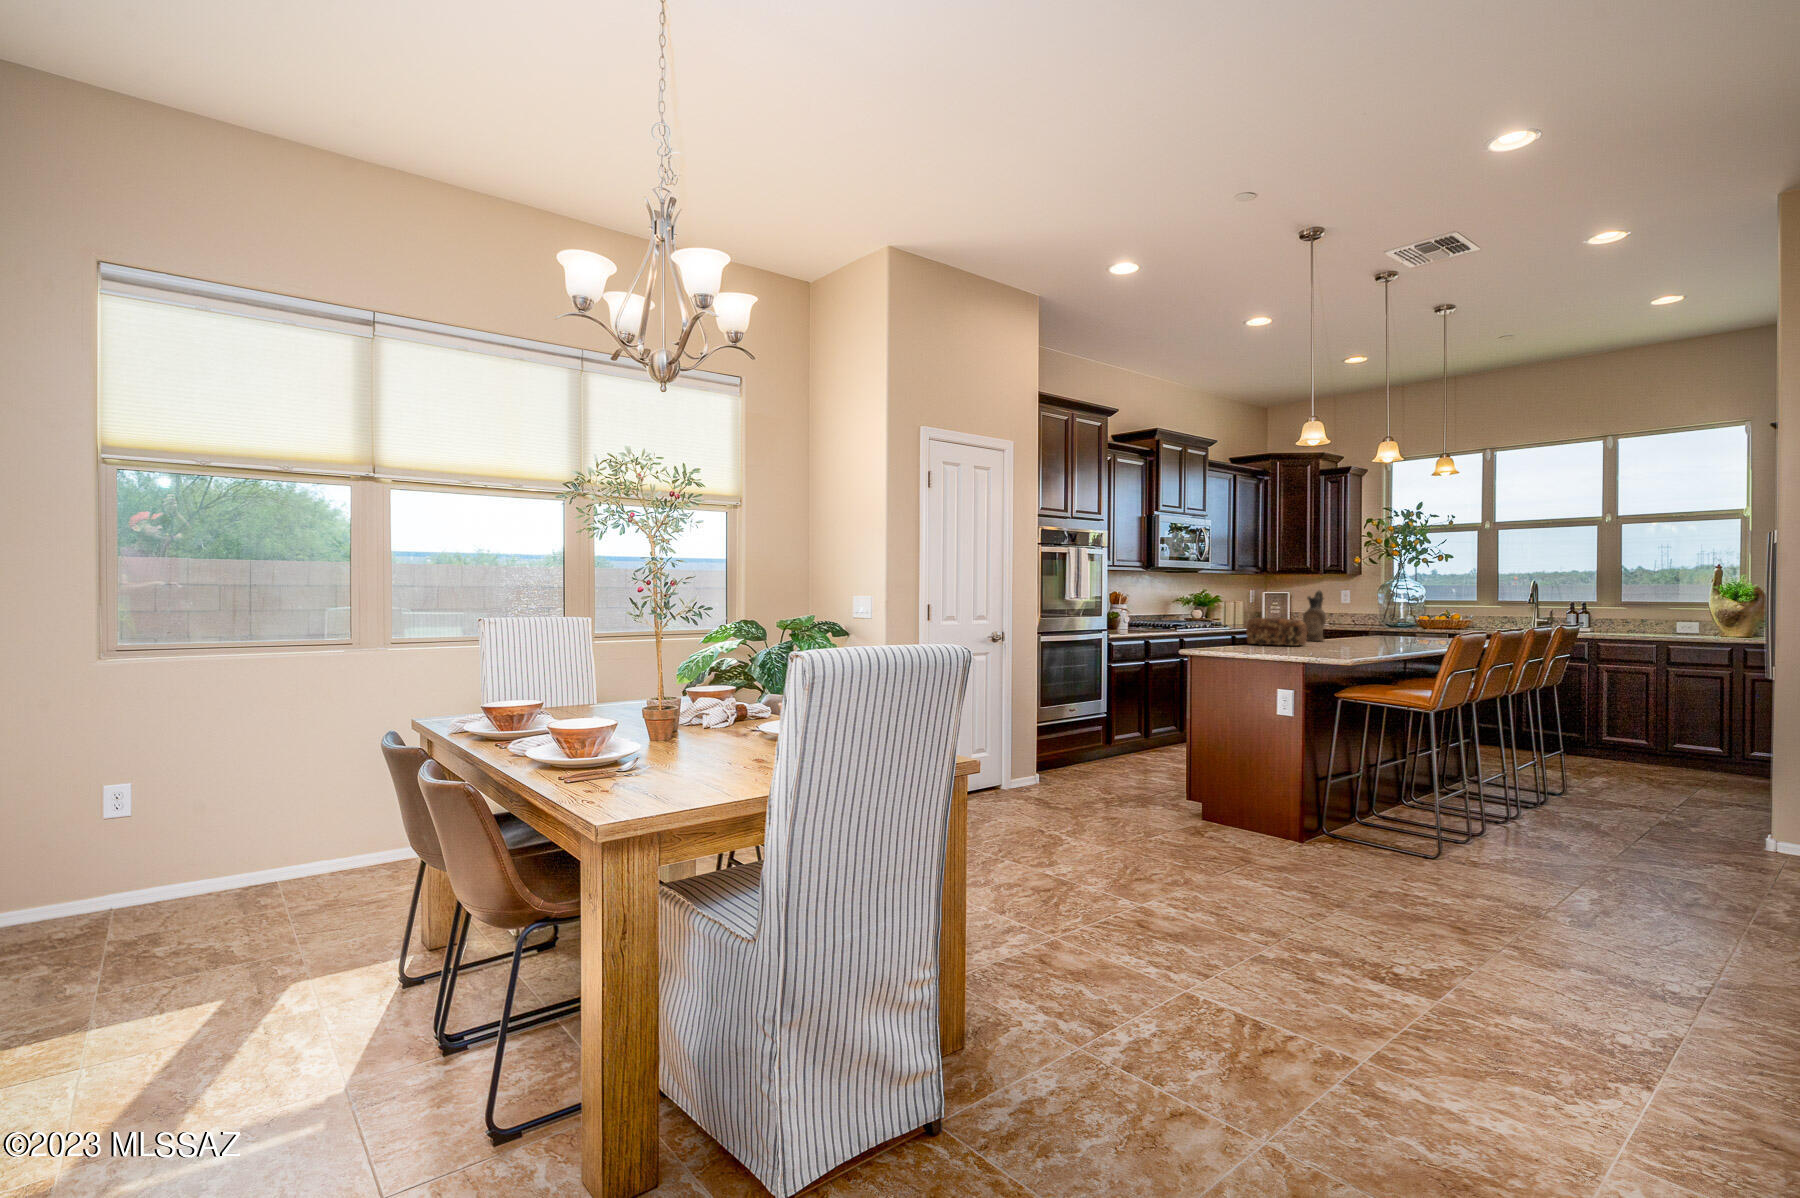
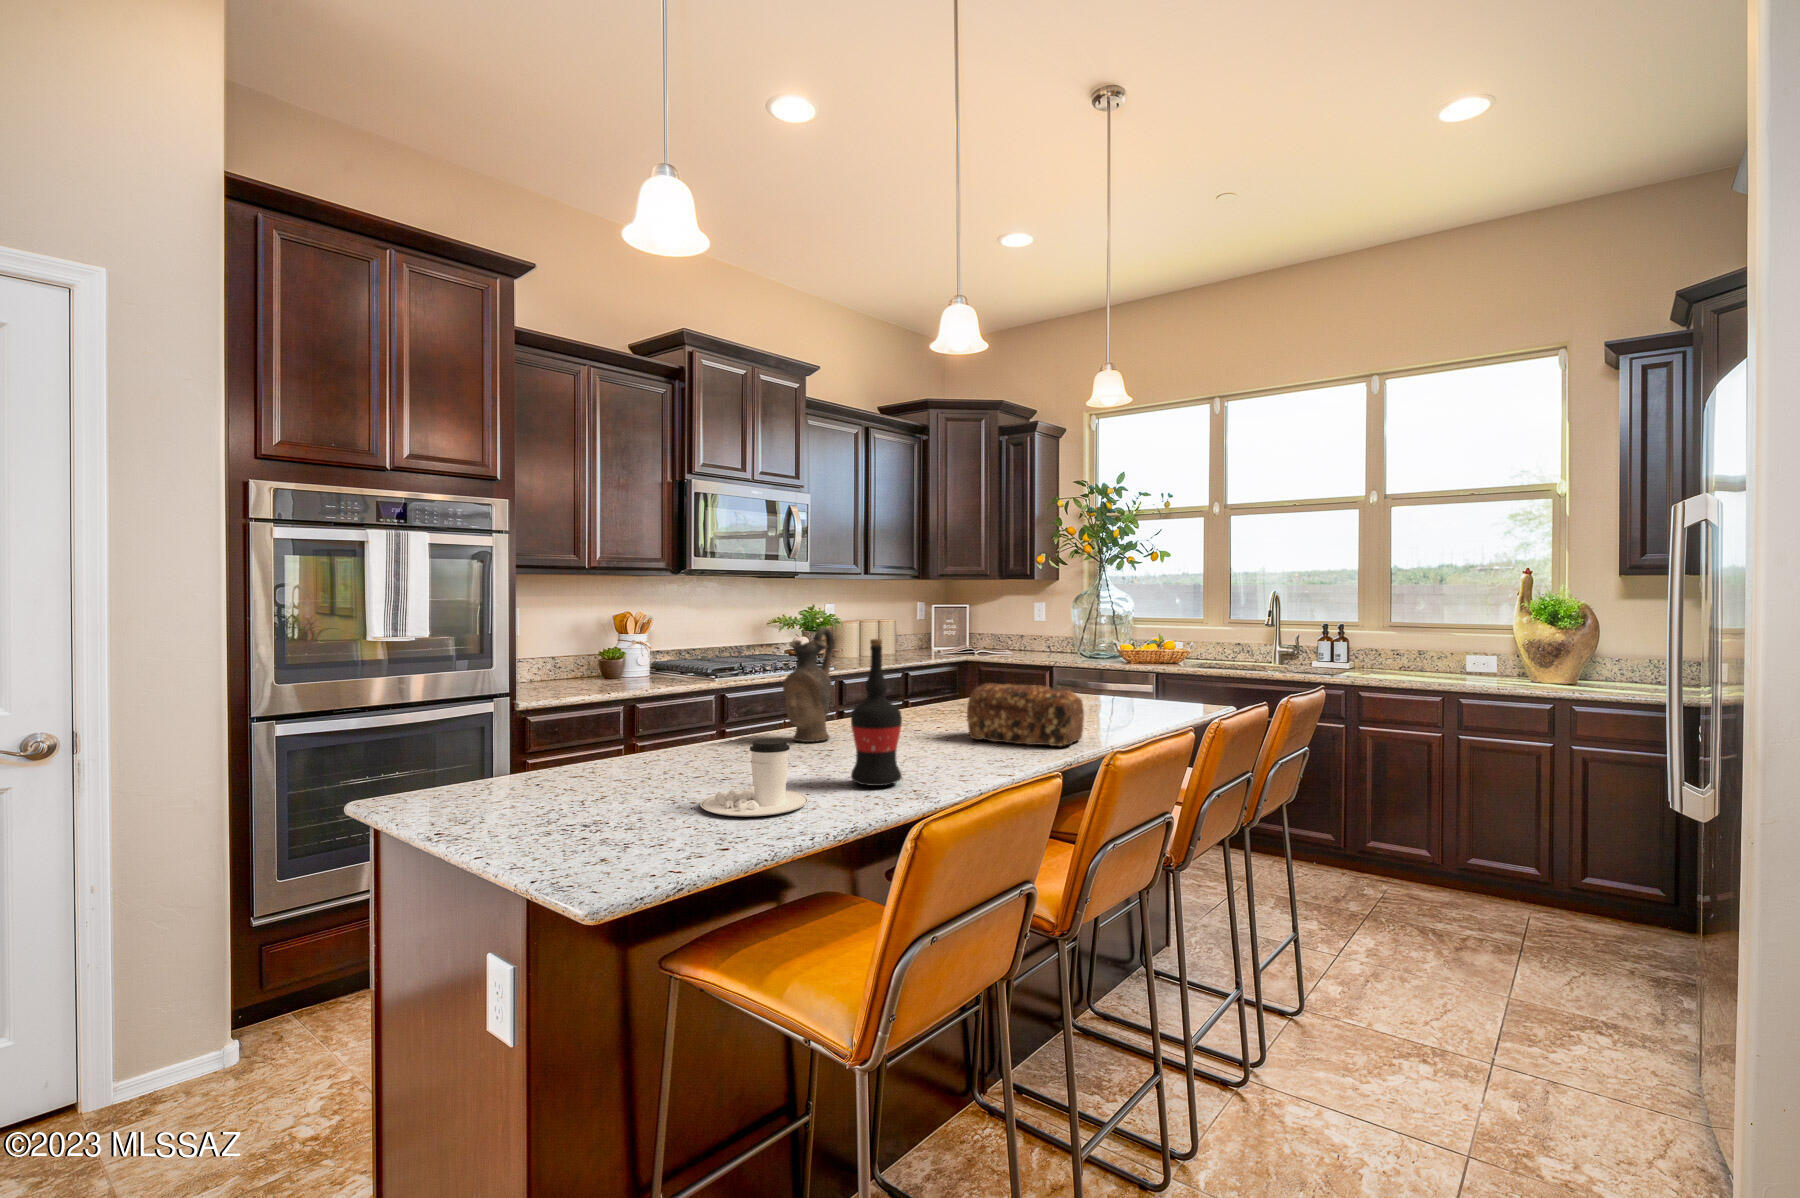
wine bottle: none [1370,590,1393,647] -> present [851,639,902,786]
bread loaf: present [1246,618,1307,646] -> present [967,683,1084,746]
coffee cup: none [1324,625,1368,649] -> present [700,738,809,816]

